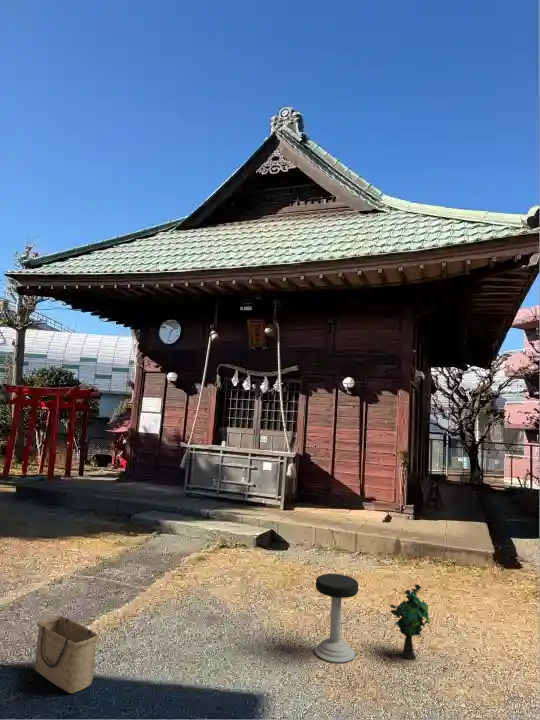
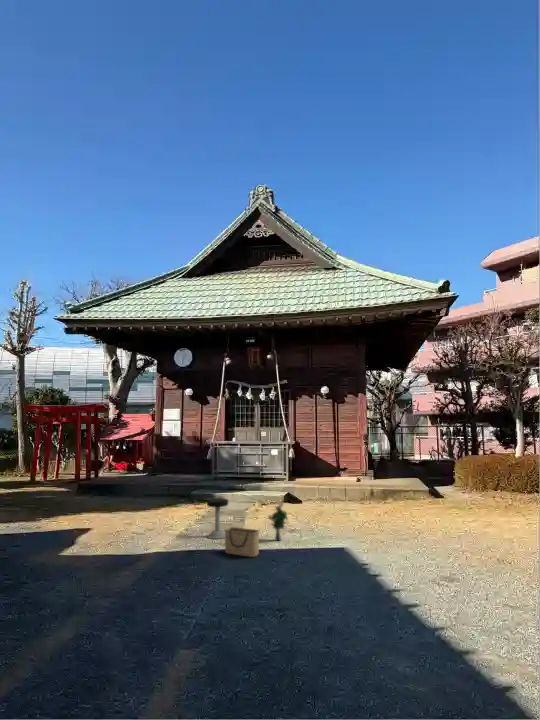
stool: present [314,574,358,663] -> present [207,498,228,539]
decorative plant: present [390,584,430,660] -> present [269,503,287,541]

